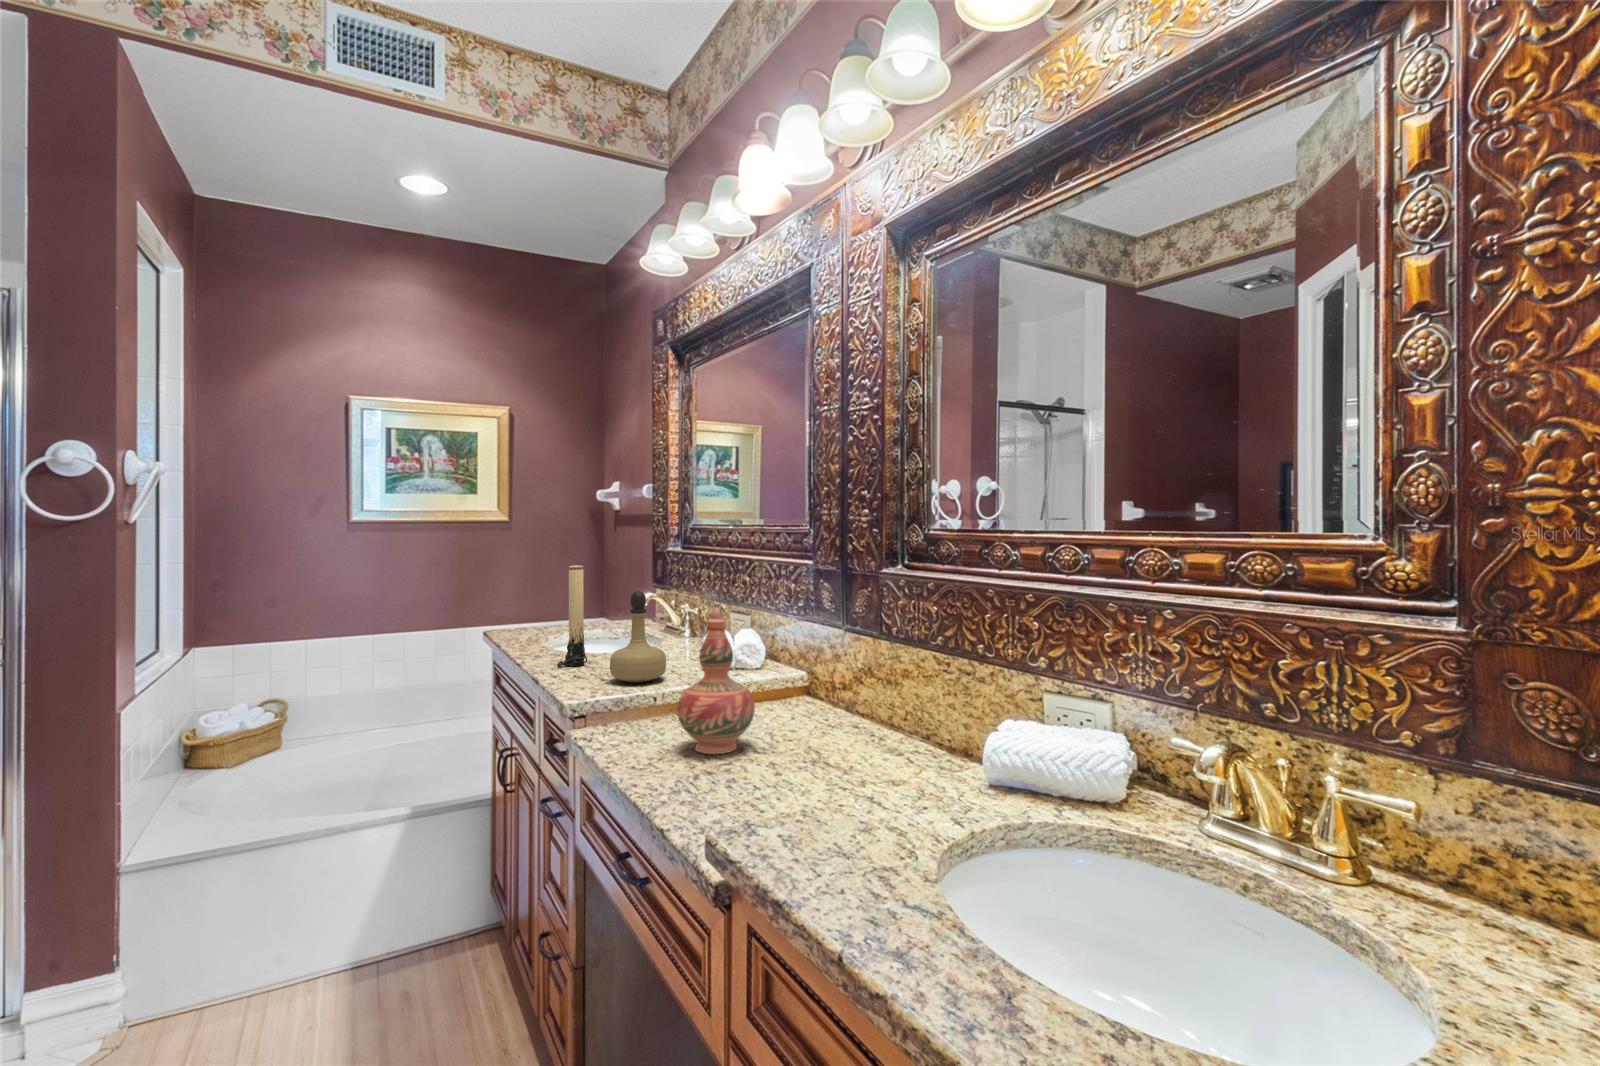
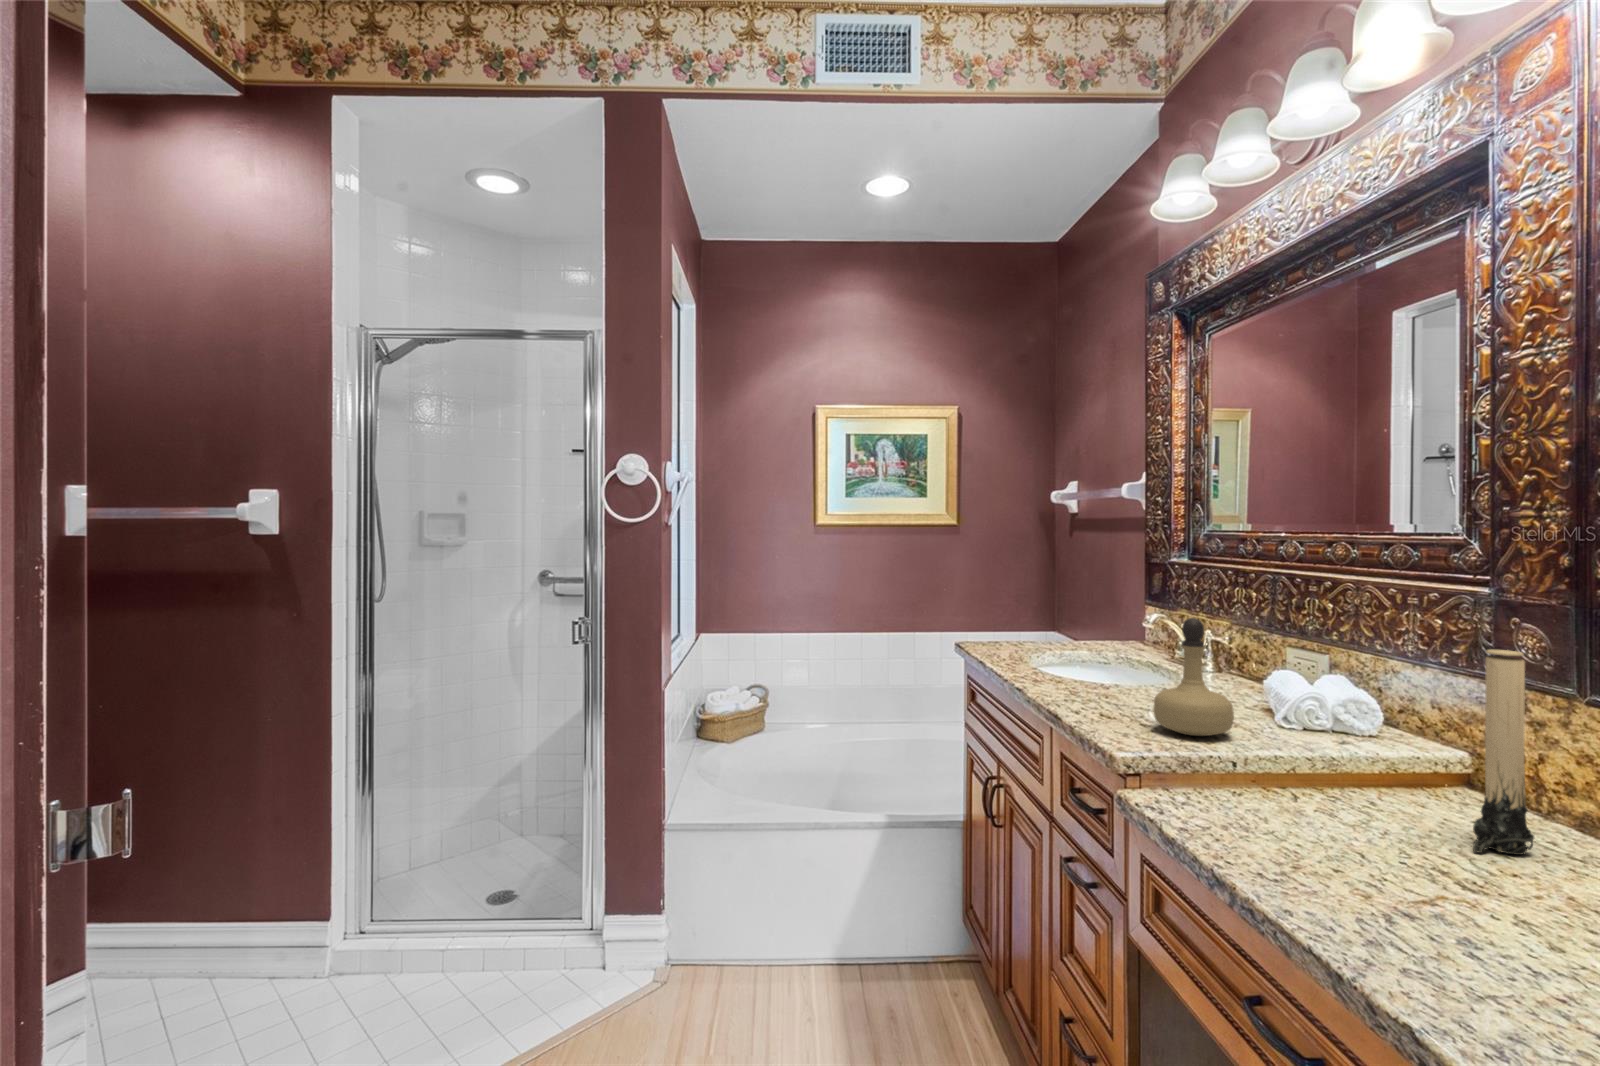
candle: present [557,565,587,667] -> present [1473,650,1534,855]
decorative vase: present [677,607,755,754] -> none [1312,656,1454,875]

